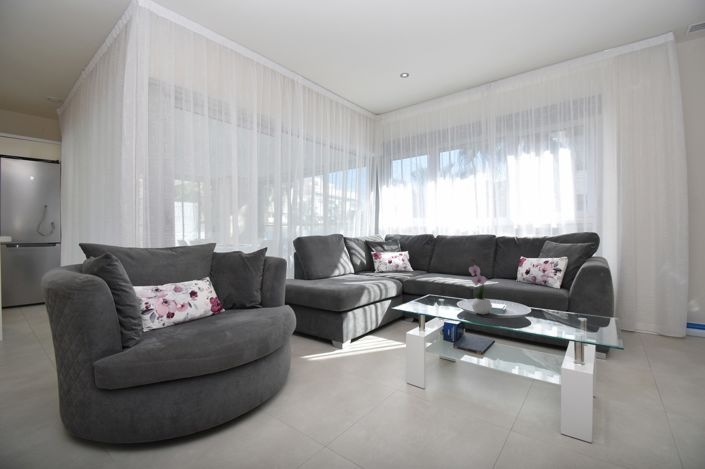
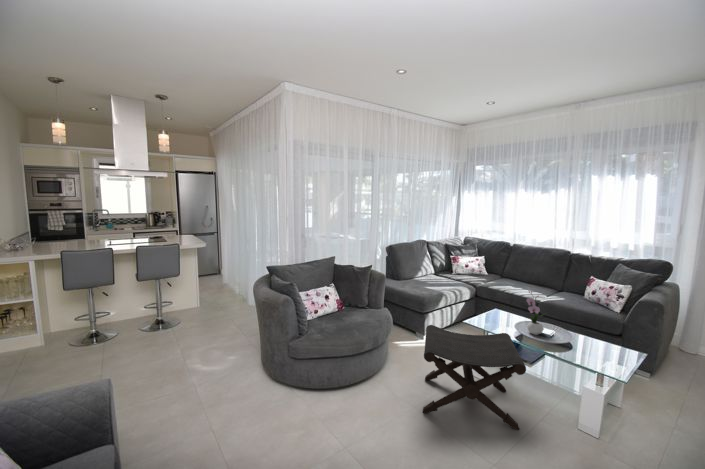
footstool: none [338,314,488,450] -> present [423,325,526,430]

